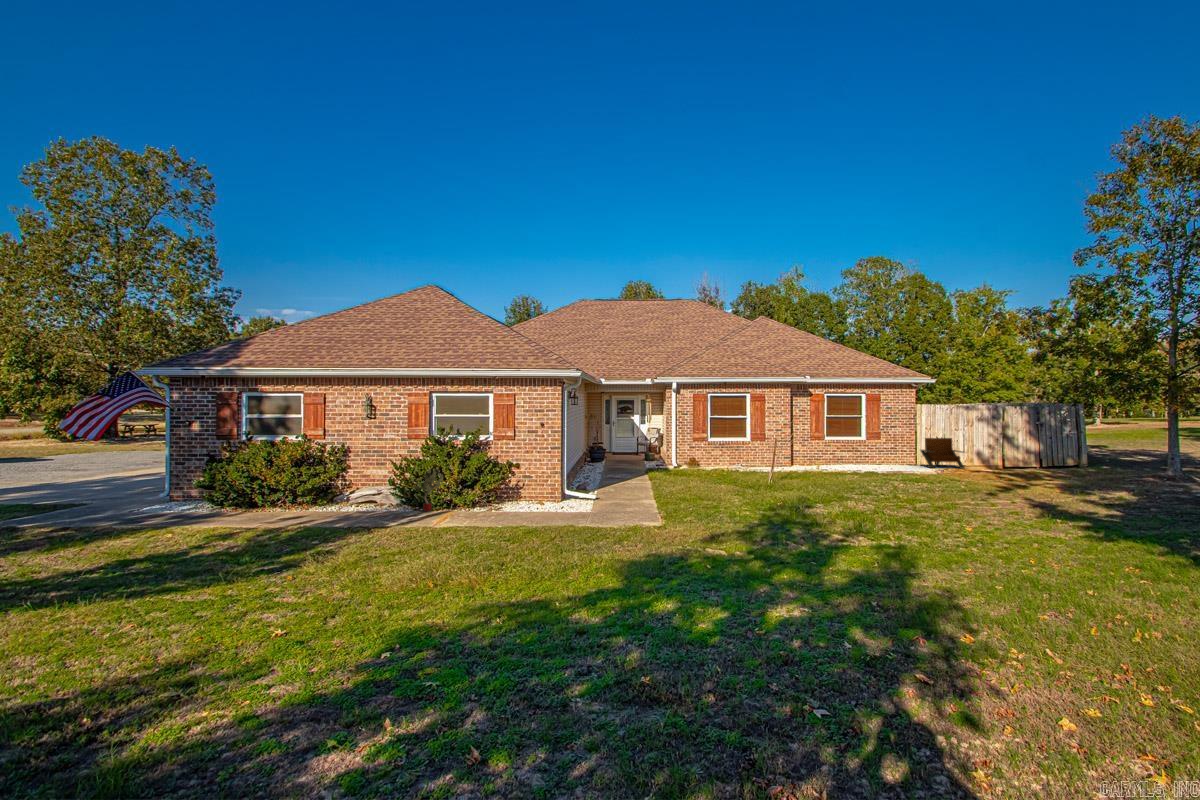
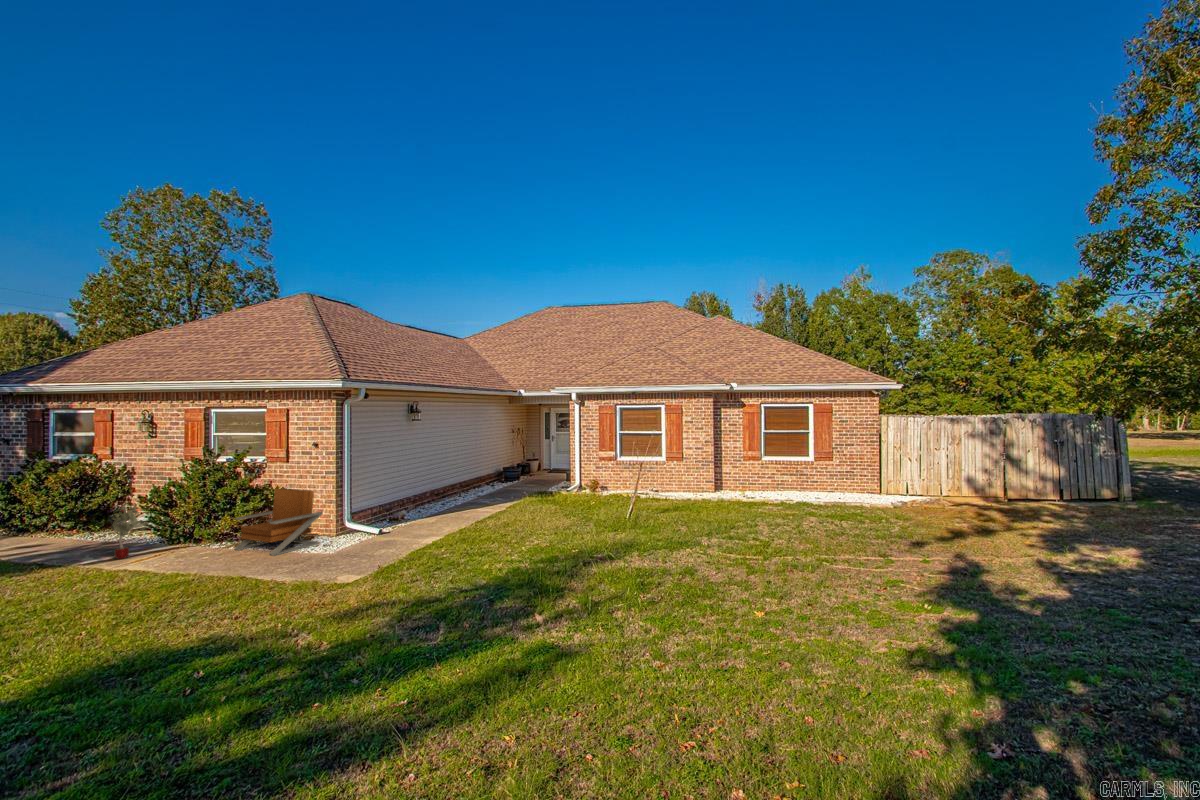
lounge chair: present [921,438,965,469] -> present [235,488,323,556]

